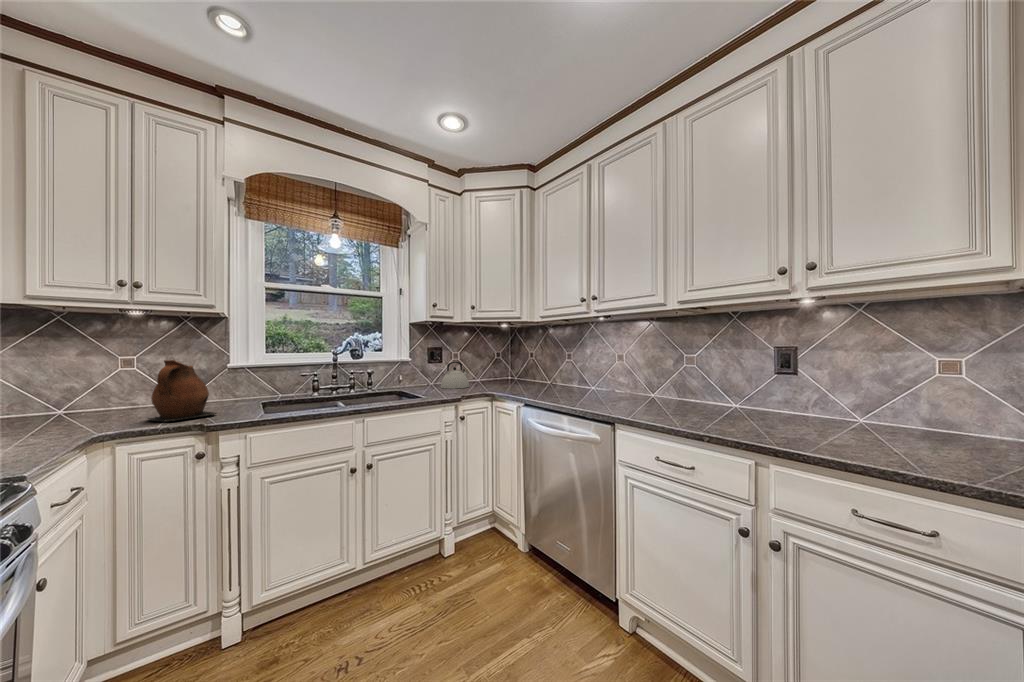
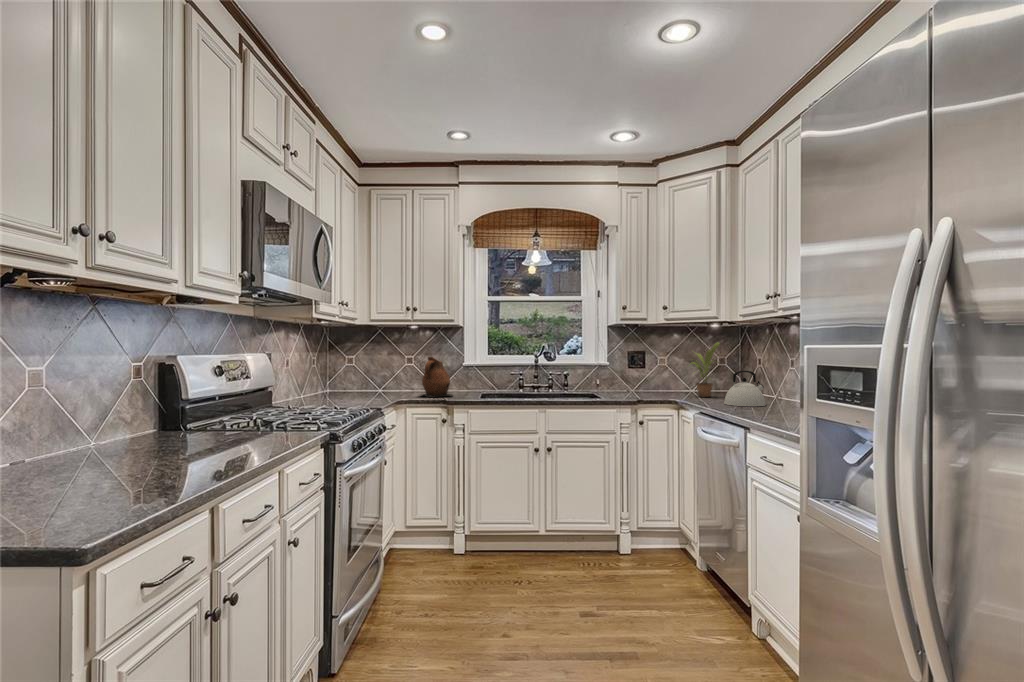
potted plant: none [486,340,520,387] -> present [693,343,720,397]
kettle: present [441,362,469,389] -> present [724,371,766,406]

